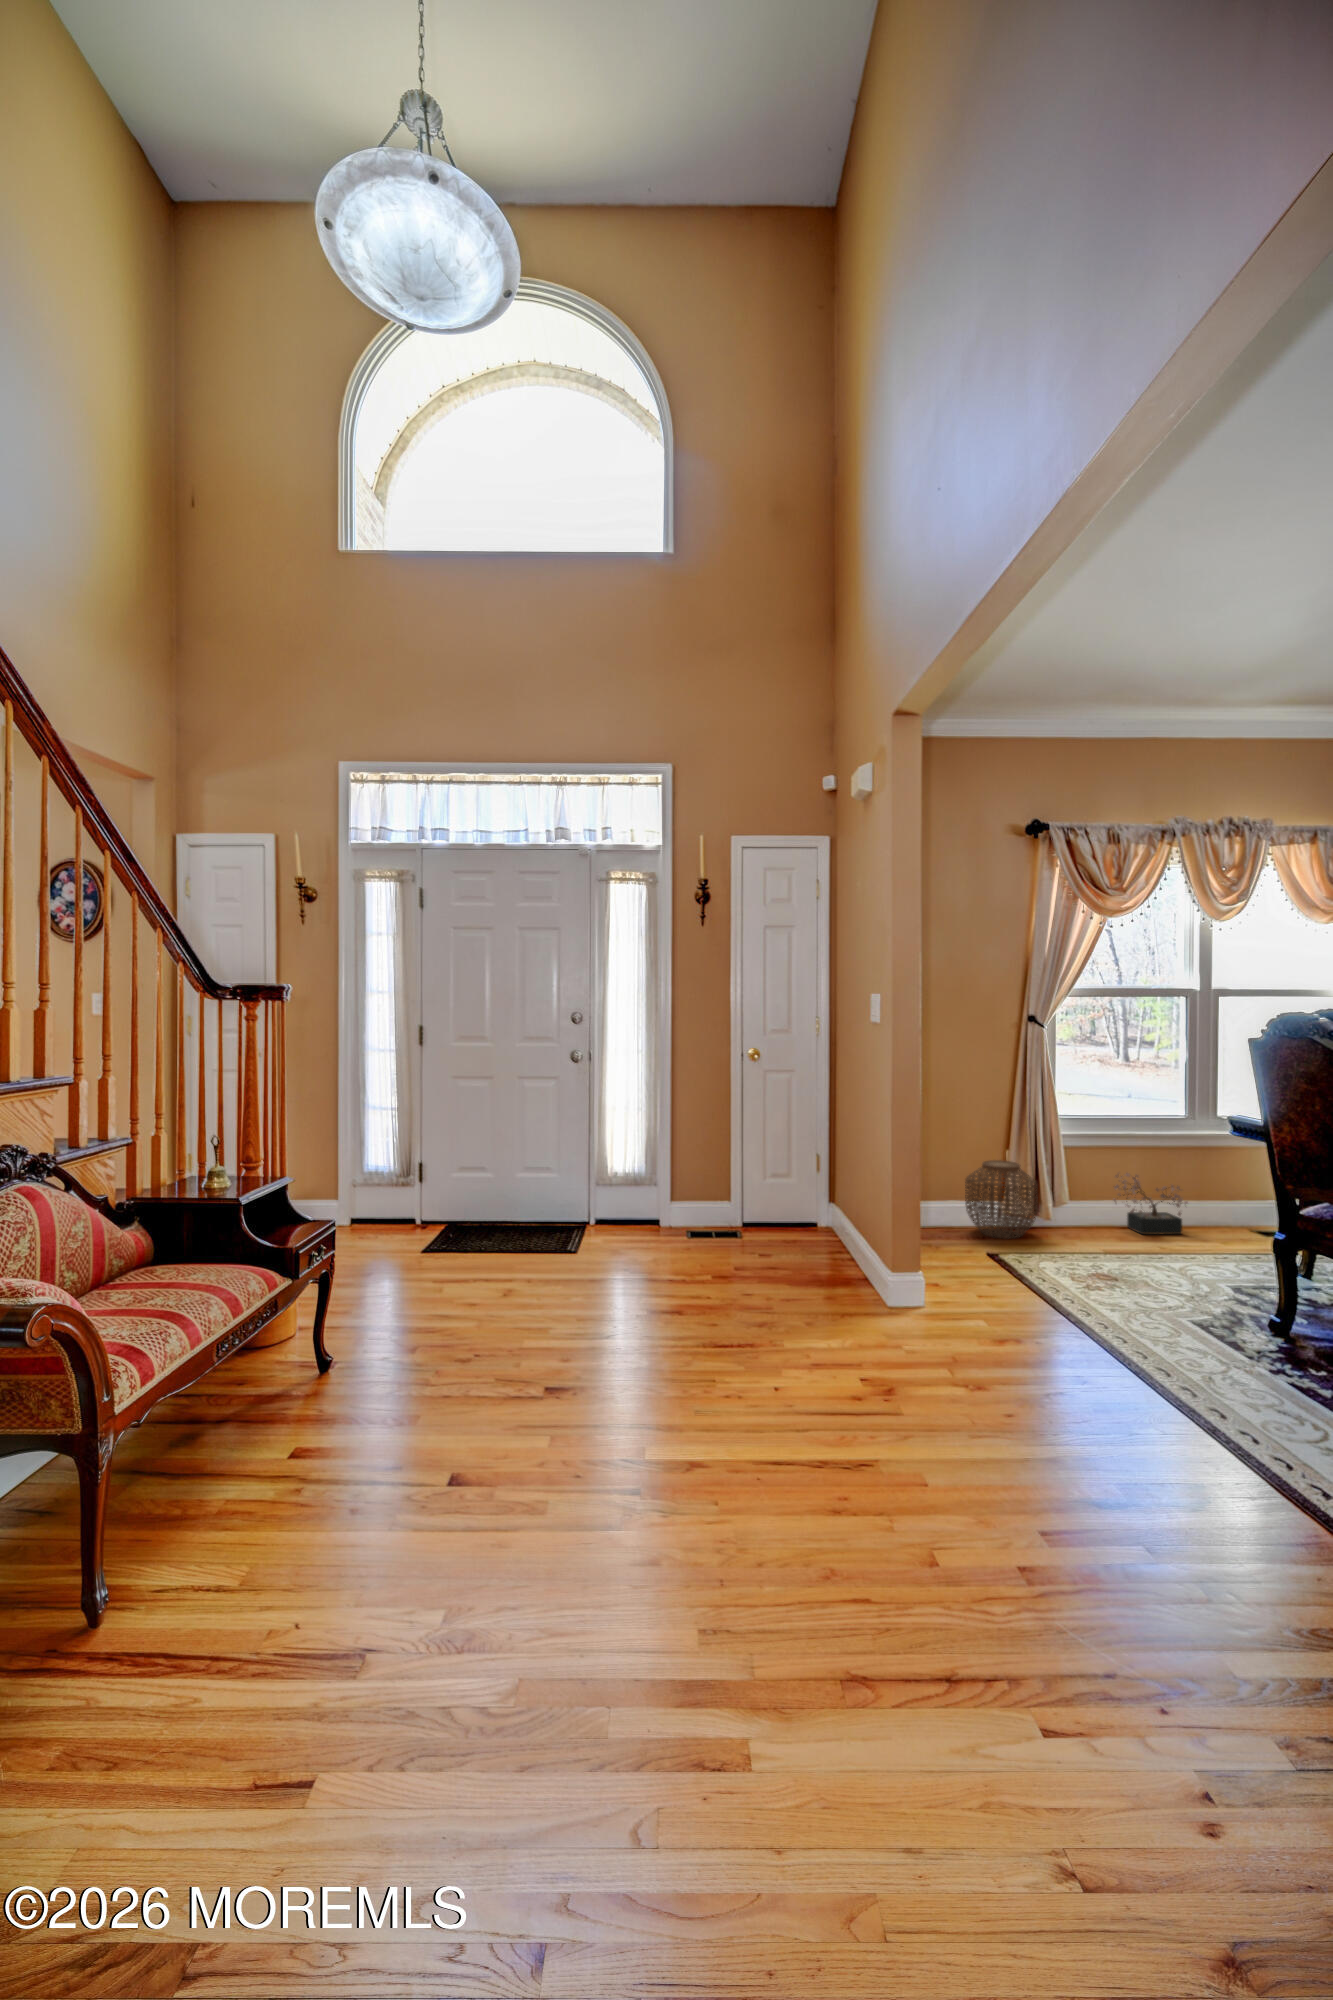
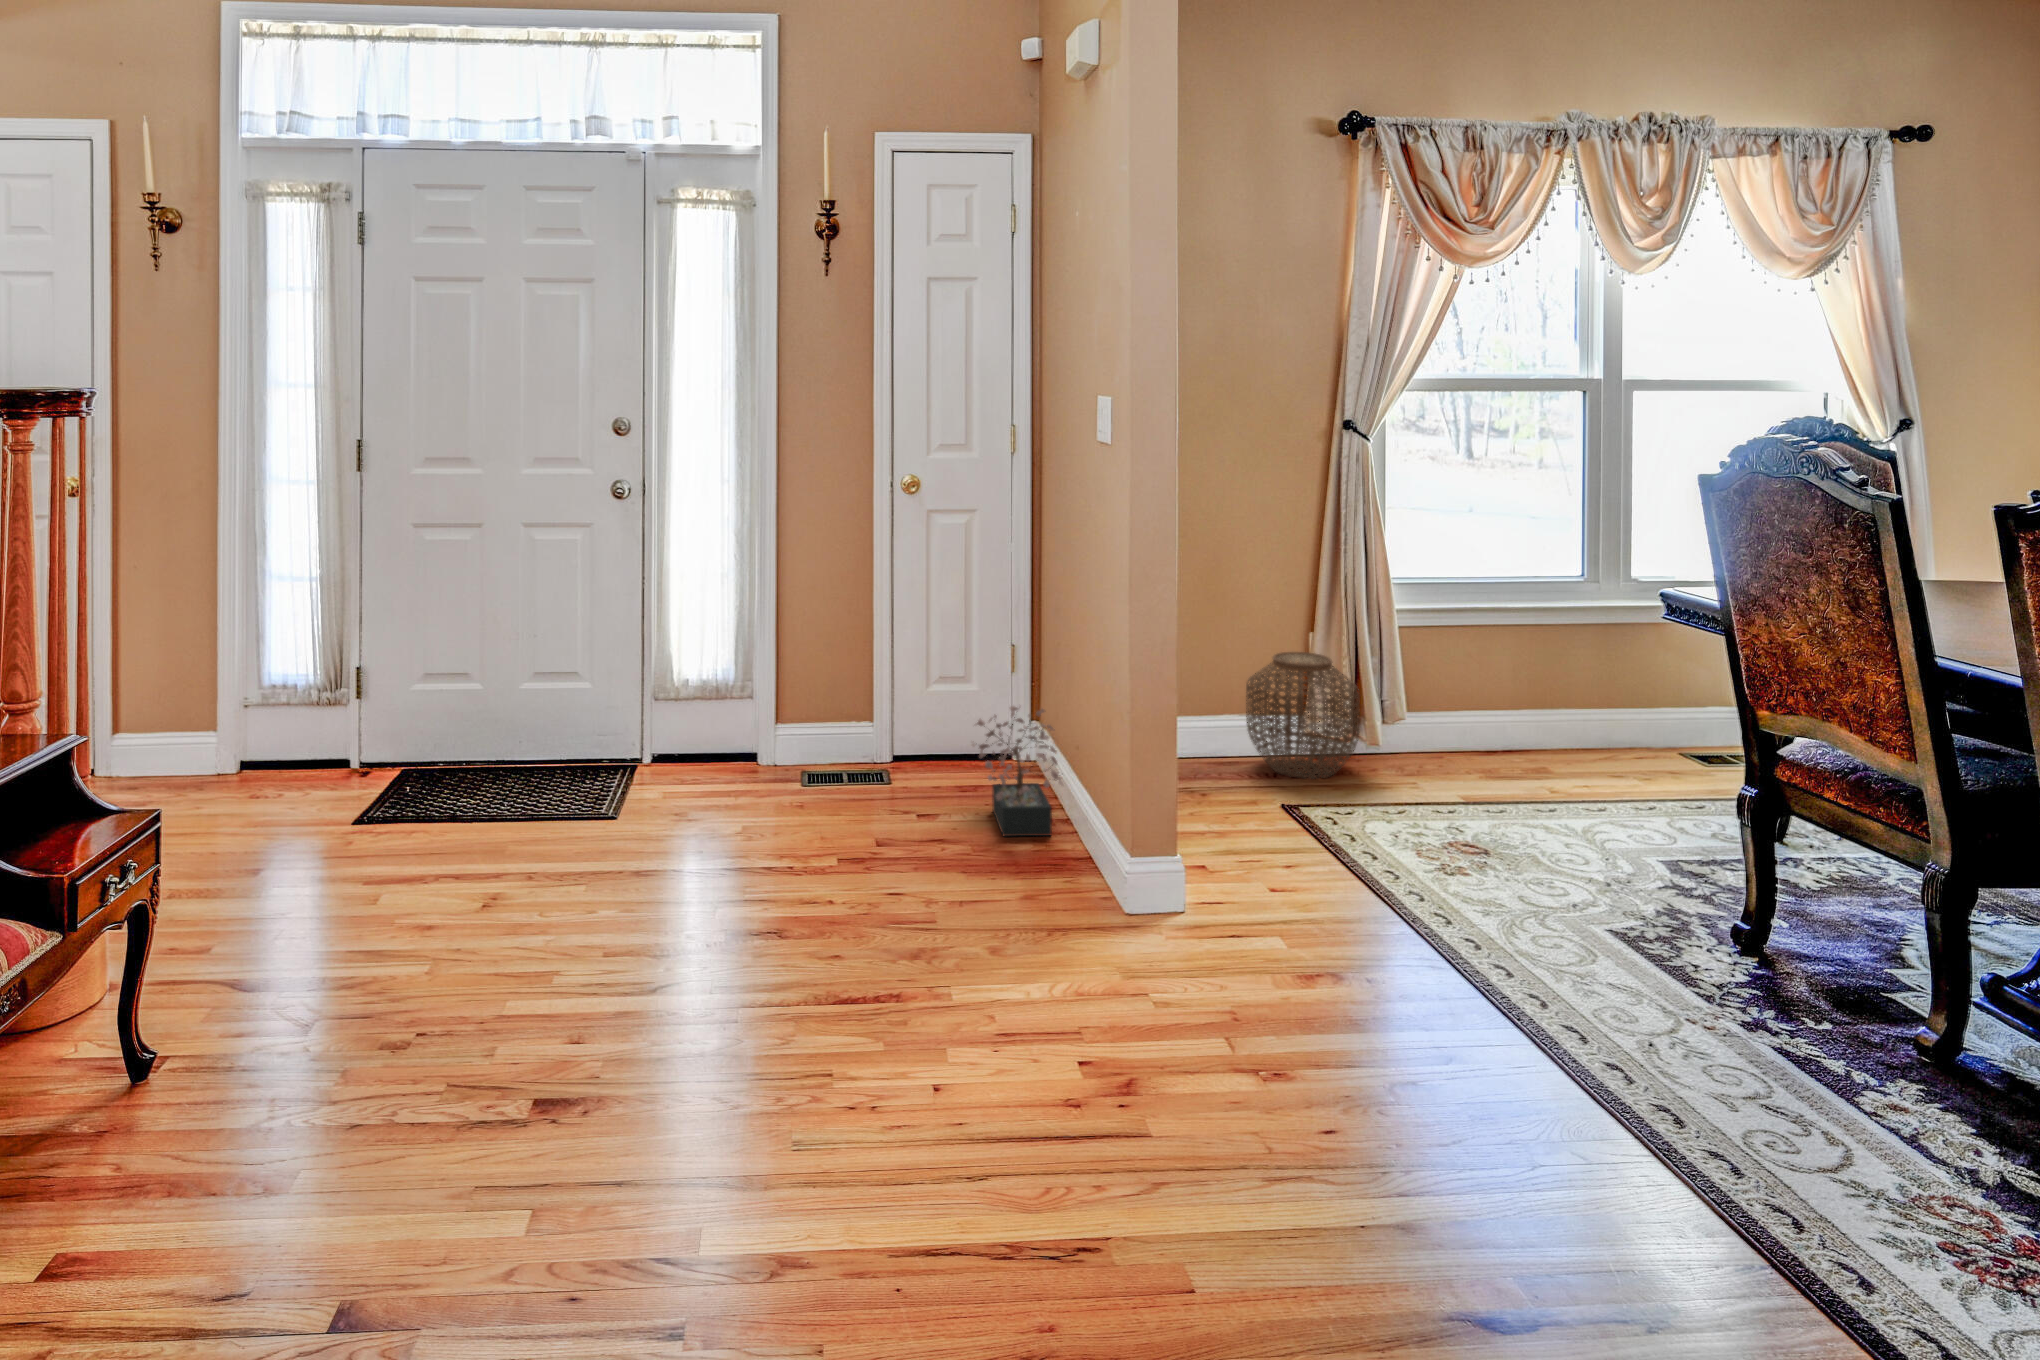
decorative plant: present [1114,1173,1188,1234] -> present [973,706,1063,836]

